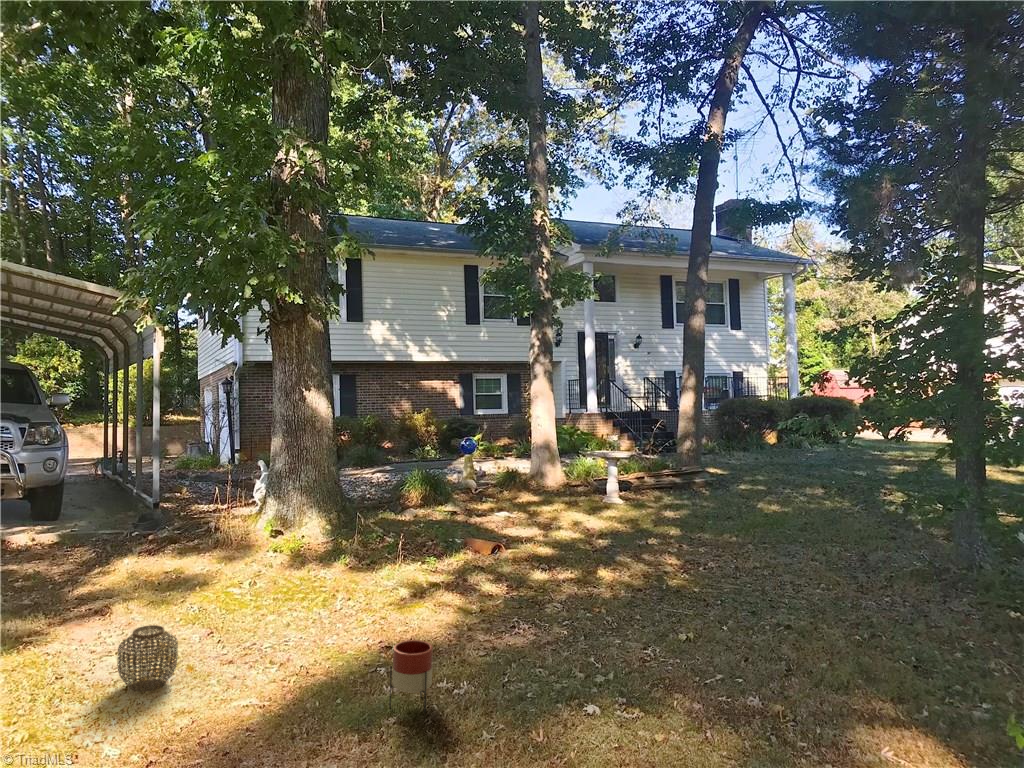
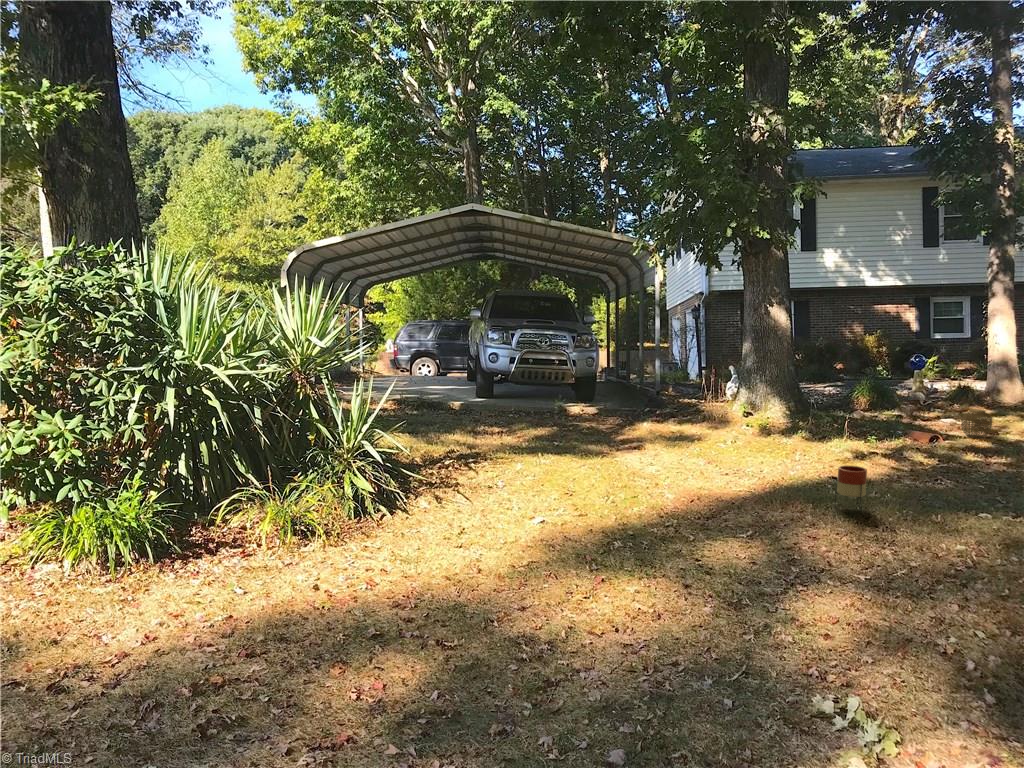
woven basket: present [118,625,178,691] -> present [961,409,992,438]

